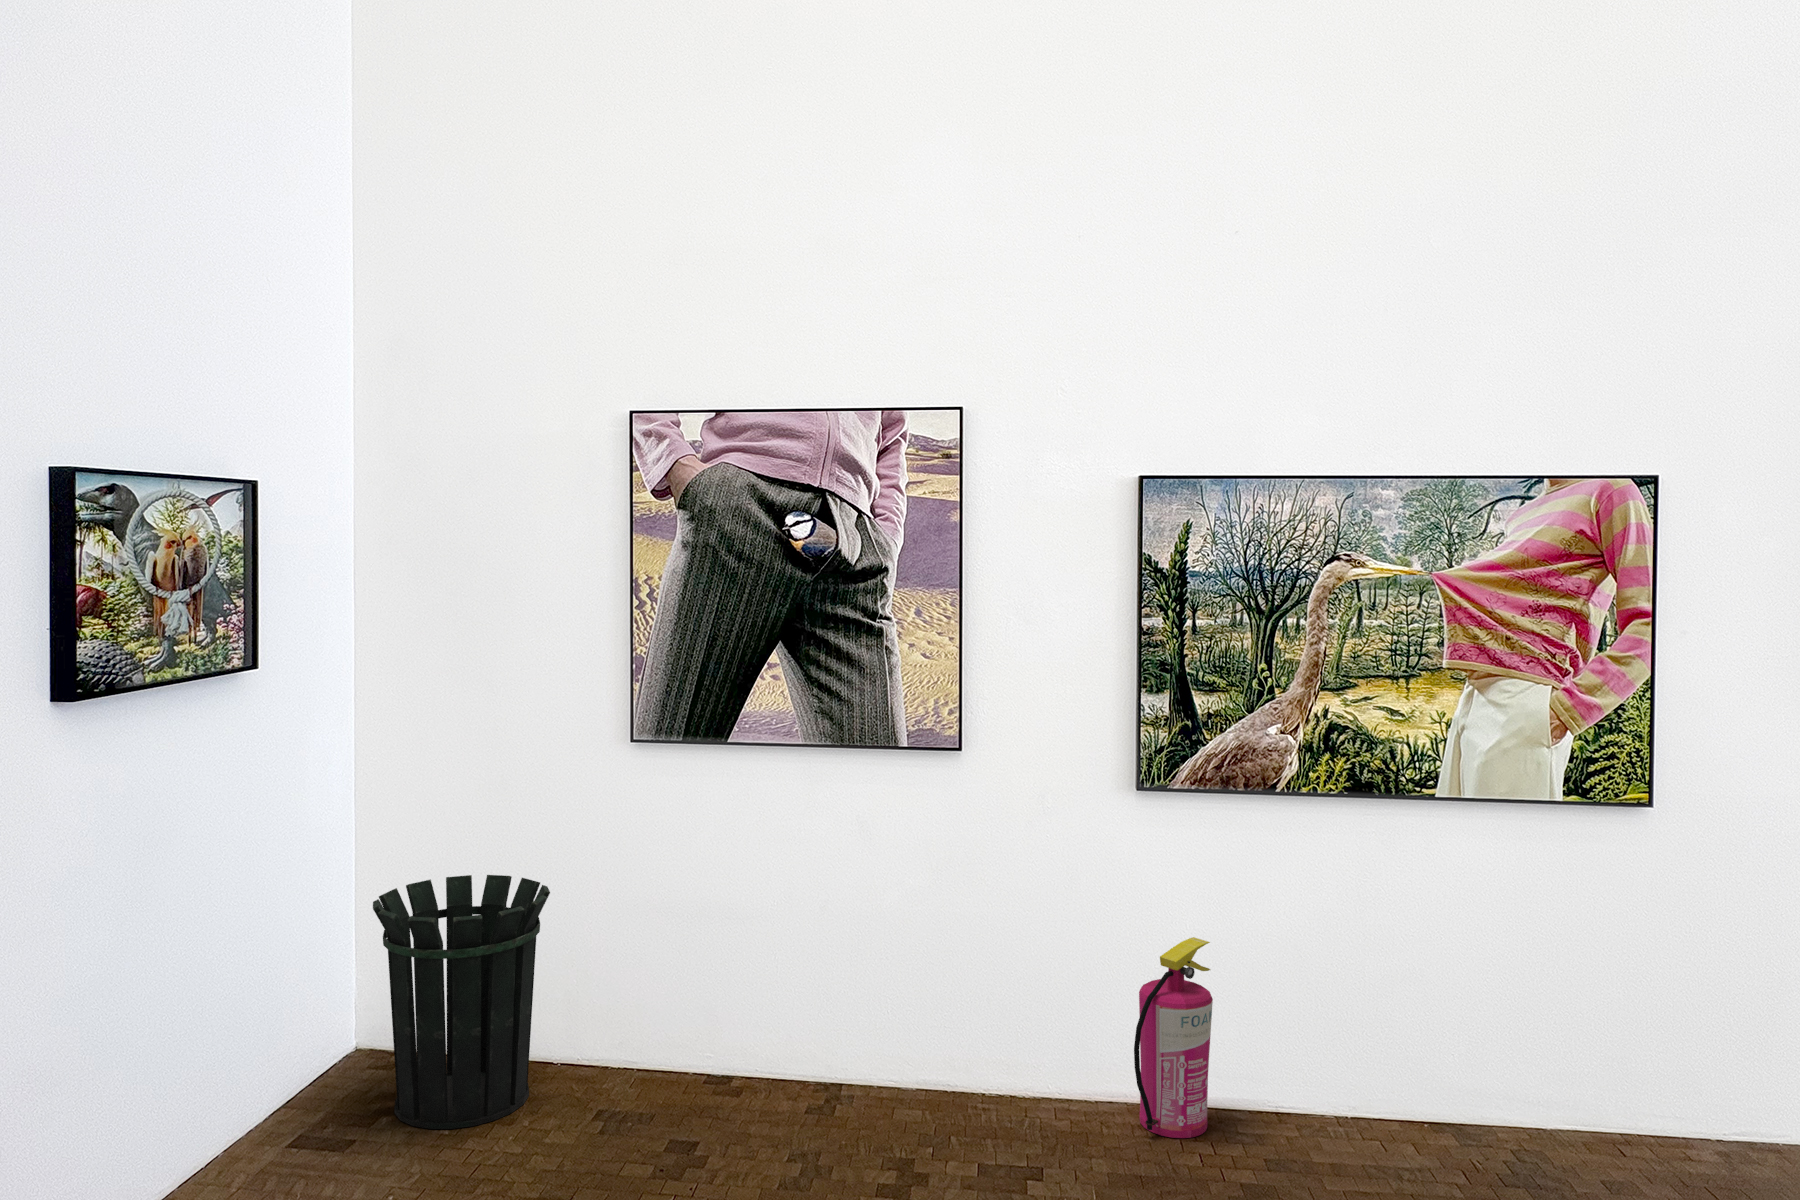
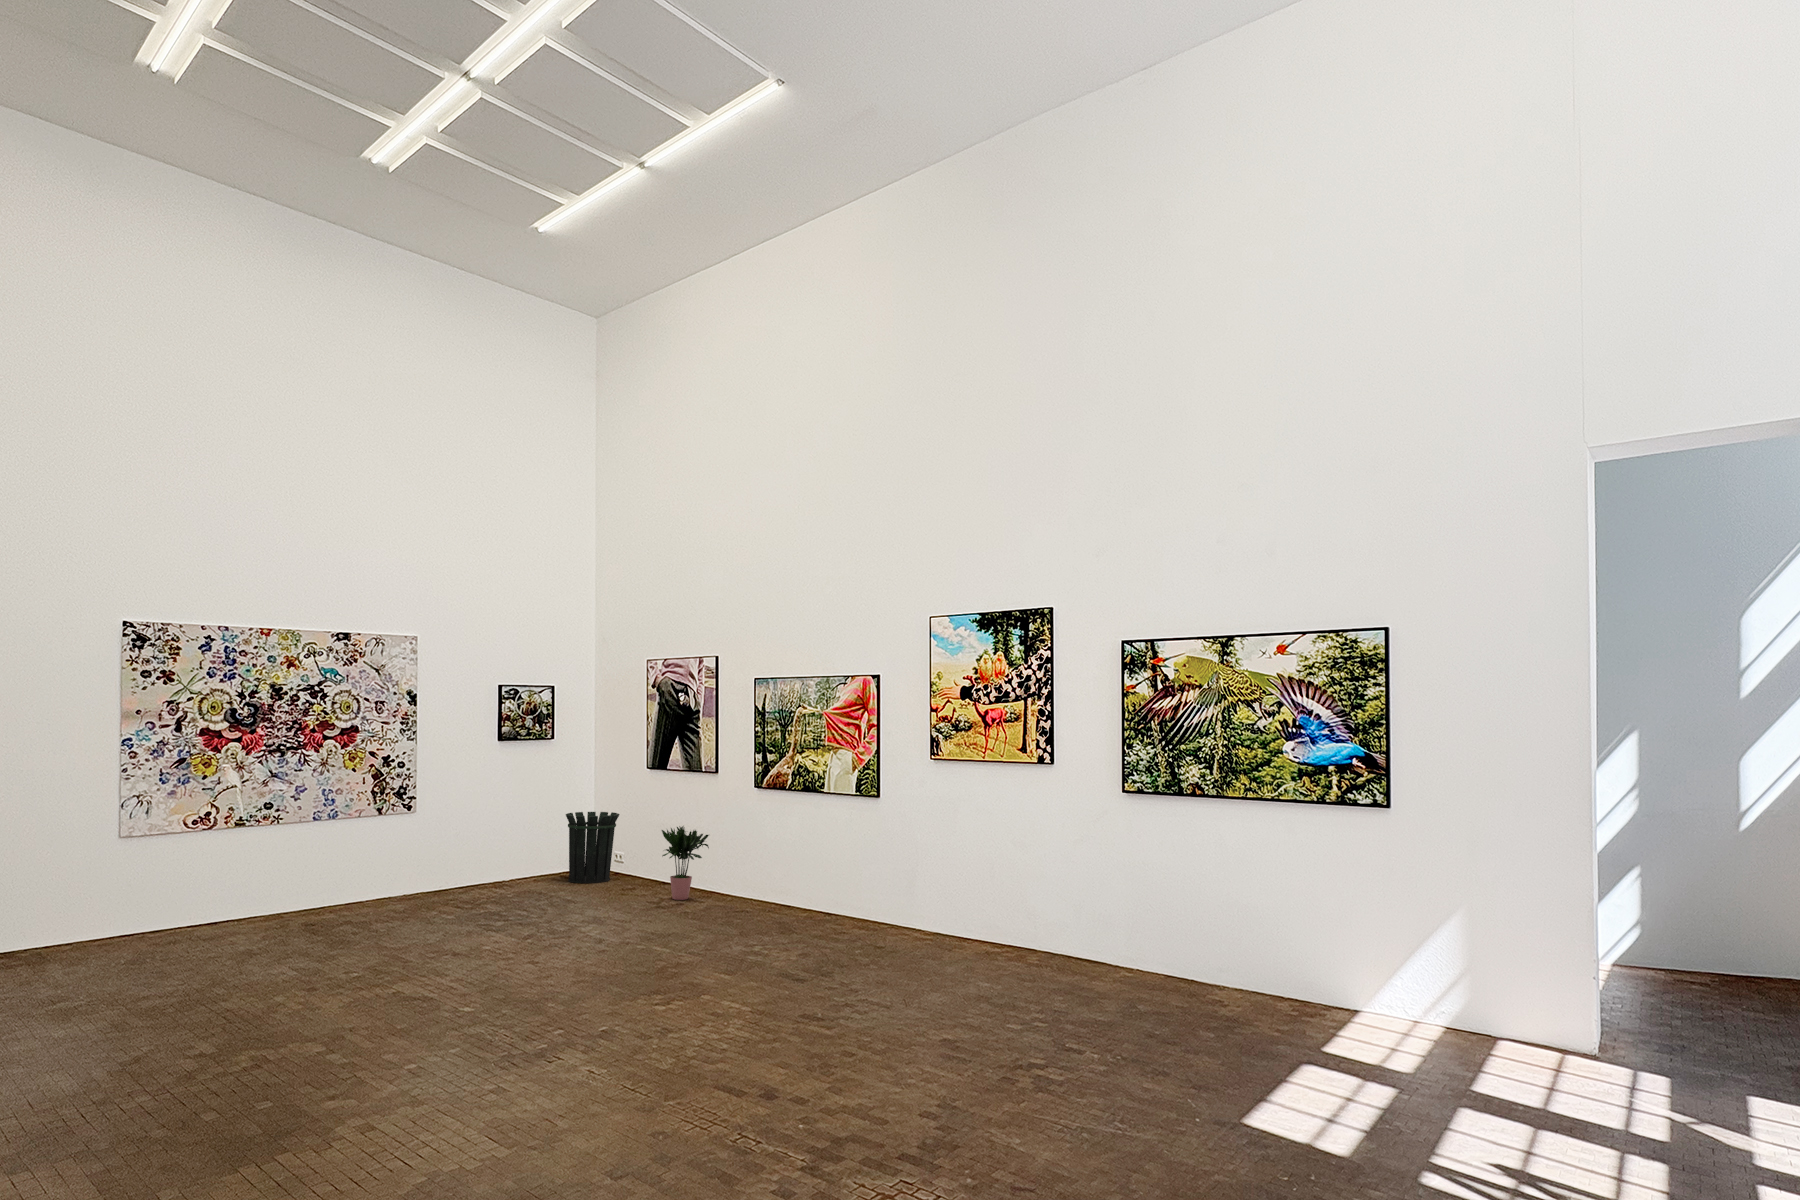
potted plant: none [872,900,1028,1146] -> present [662,826,709,900]
fire extinguisher: present [1134,937,1213,1138] -> none [727,842,766,908]

